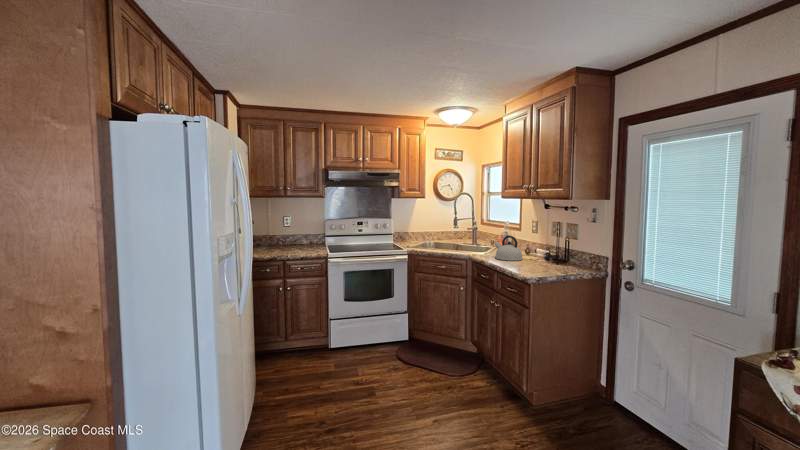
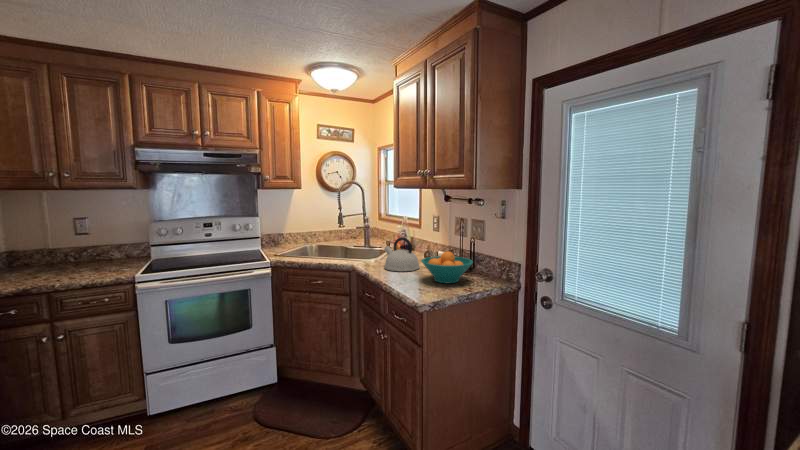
fruit bowl: none [527,245,568,269] -> present [421,251,473,283]

